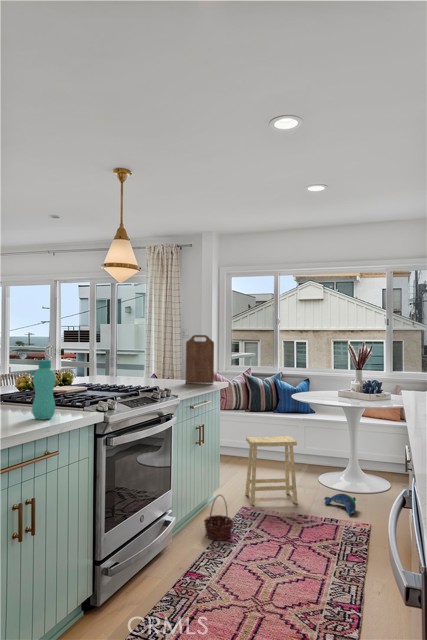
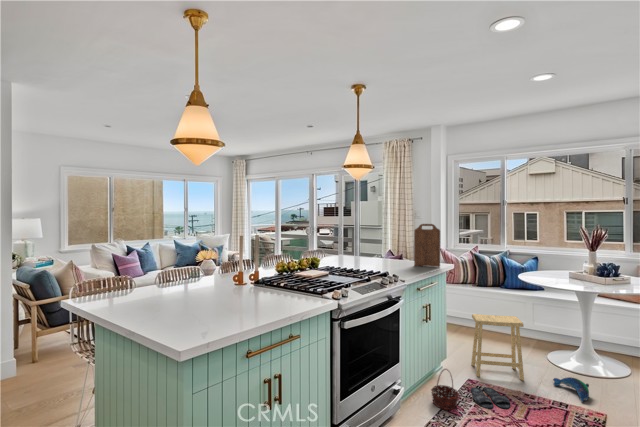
bottle: present [32,360,56,420] -> none [279,259,297,309]
slippers: none [245,514,285,534] -> present [471,387,510,409]

